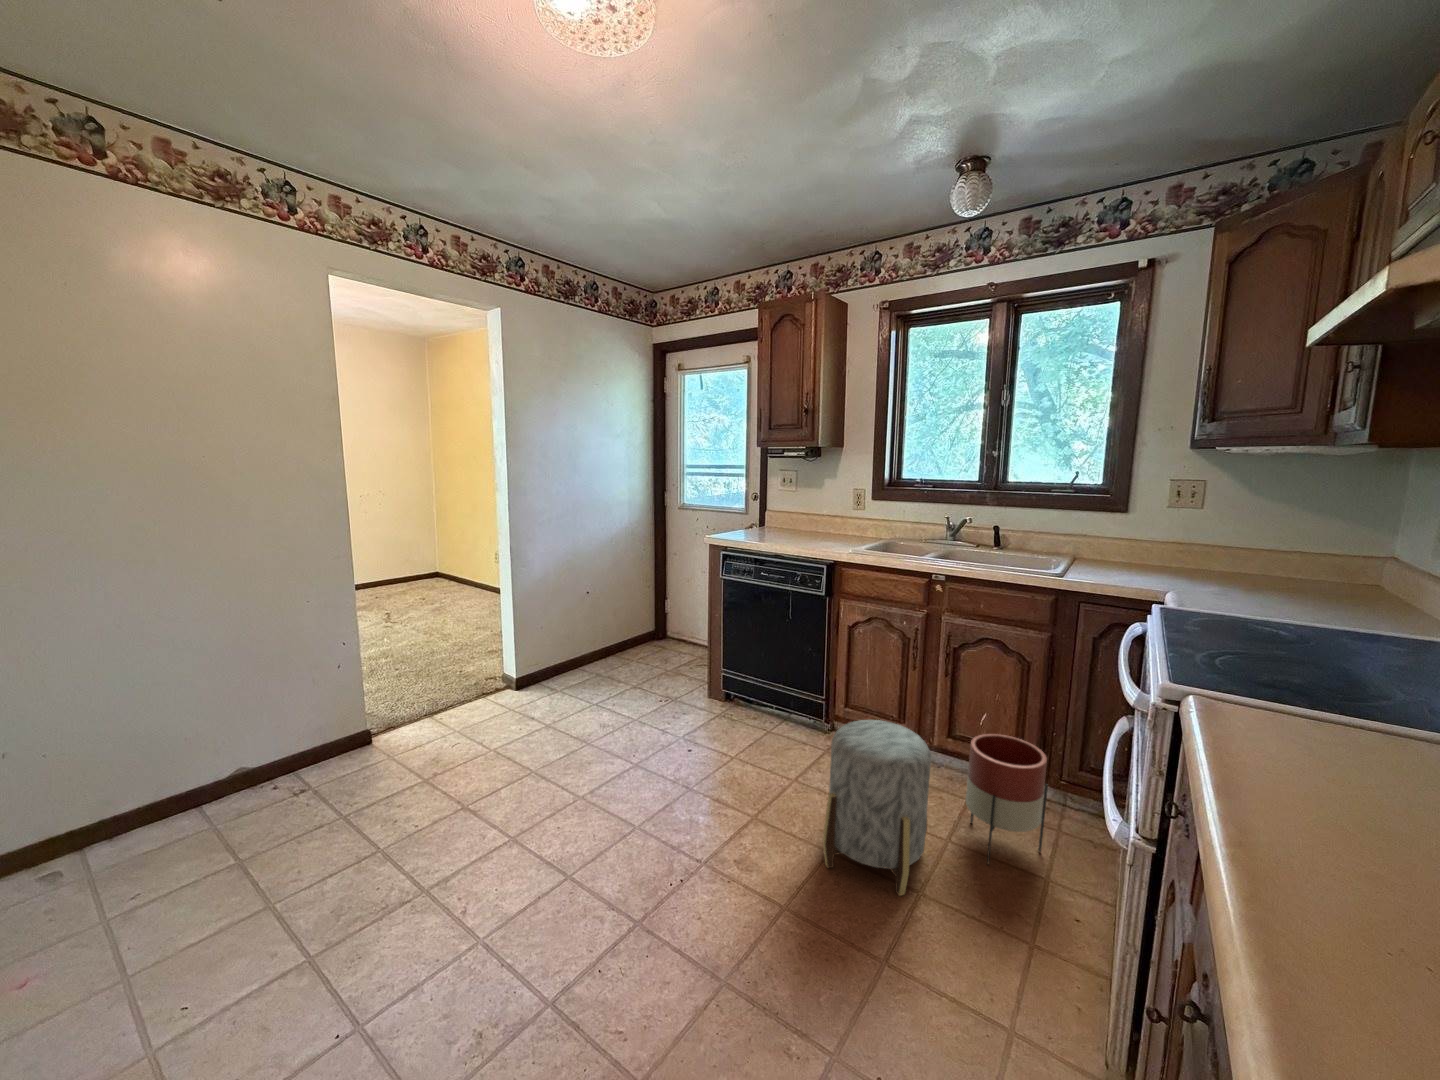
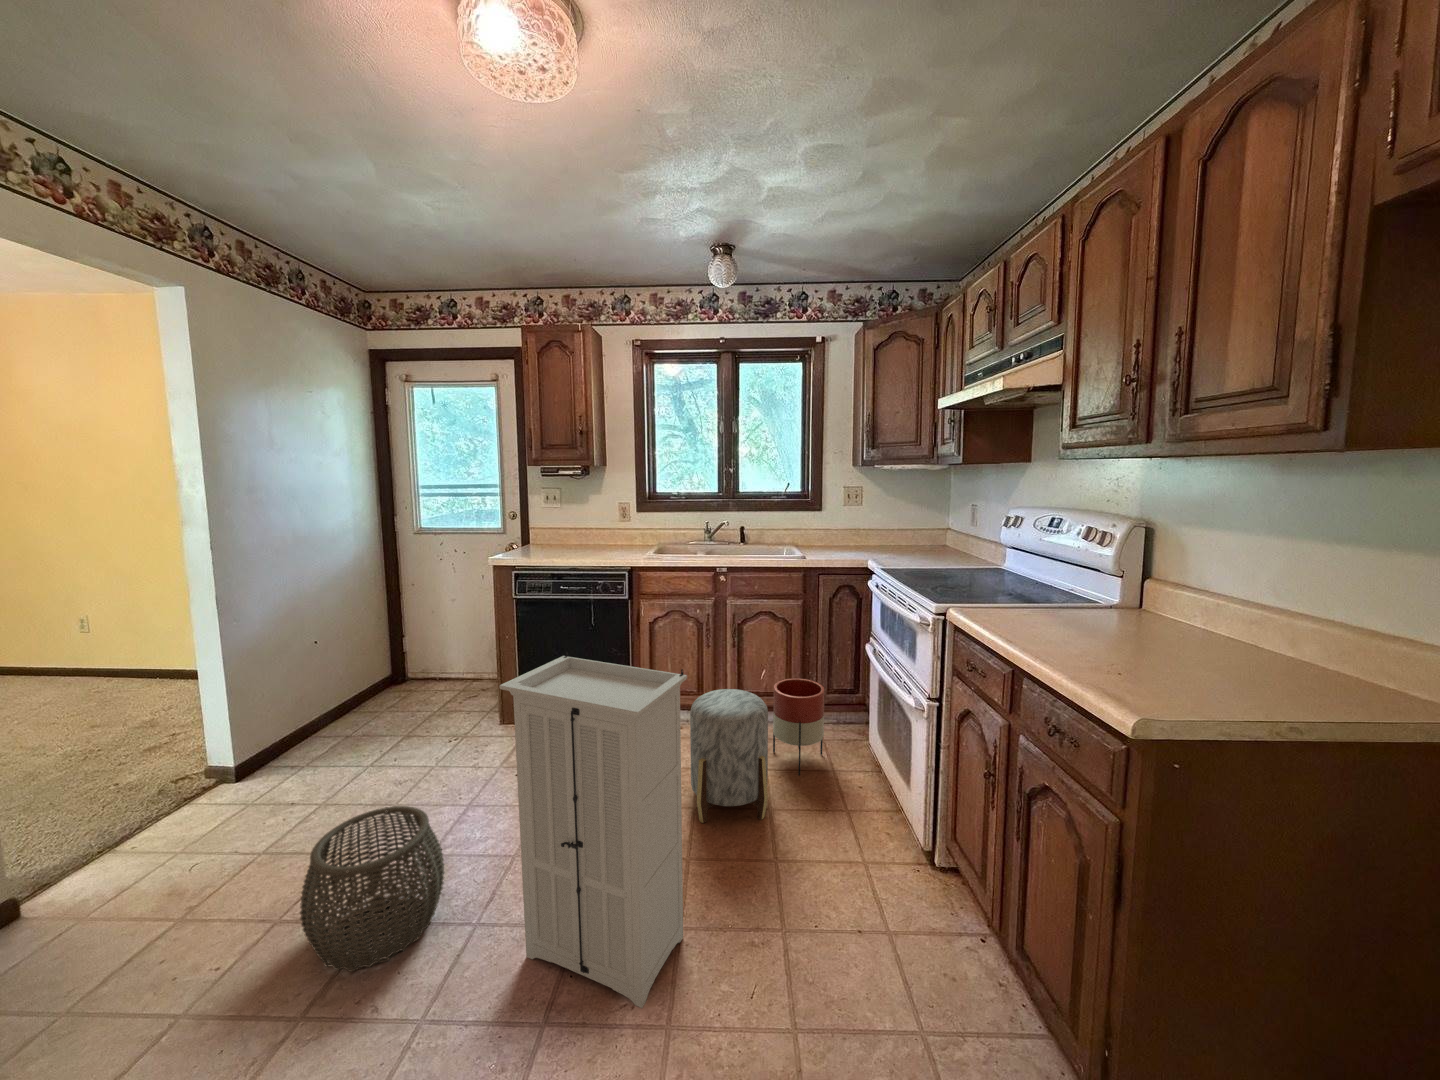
storage cabinet: none [580,634,739,1019] -> present [500,652,687,1008]
woven basket: none [466,735,574,860] -> present [300,806,444,972]

